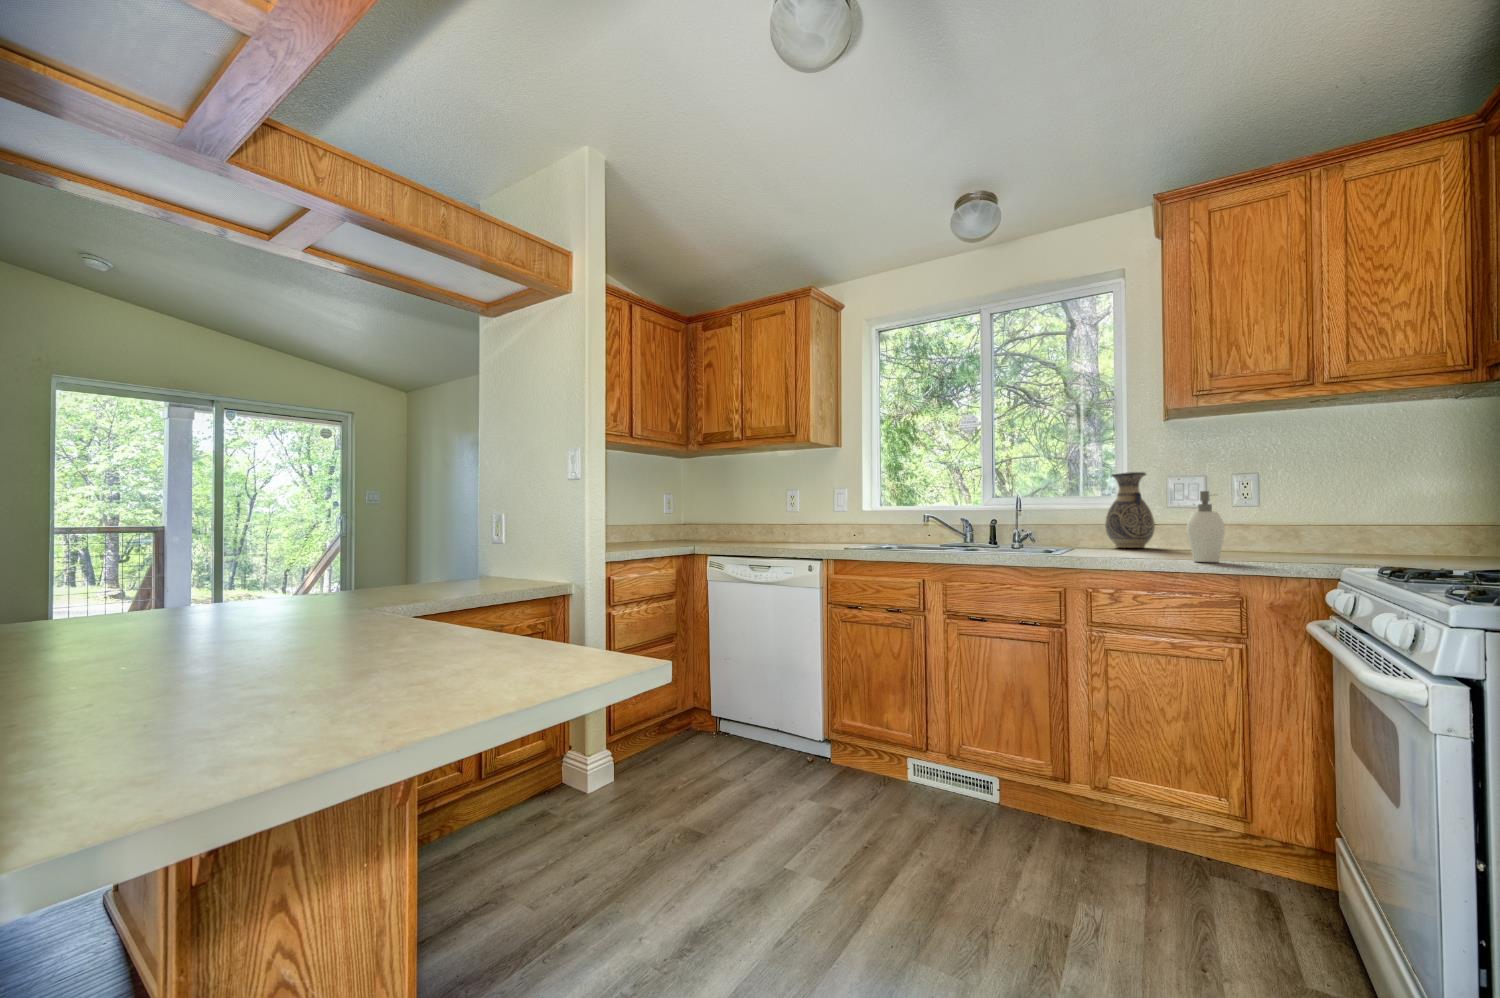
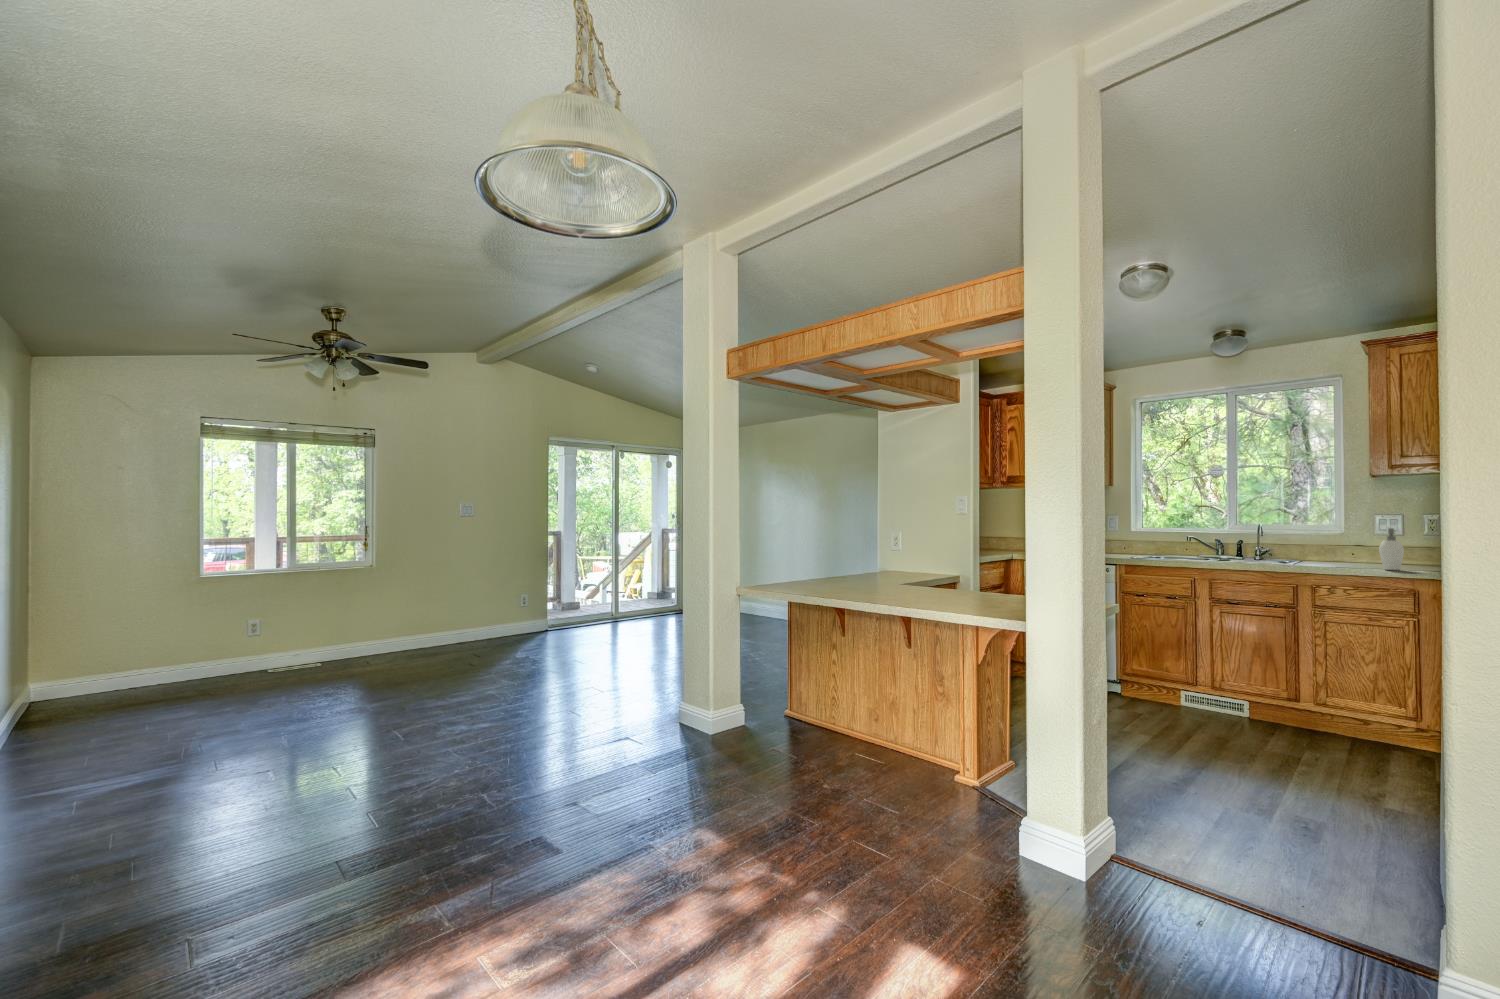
vase: present [1105,472,1155,548] -> none [1326,511,1364,560]

